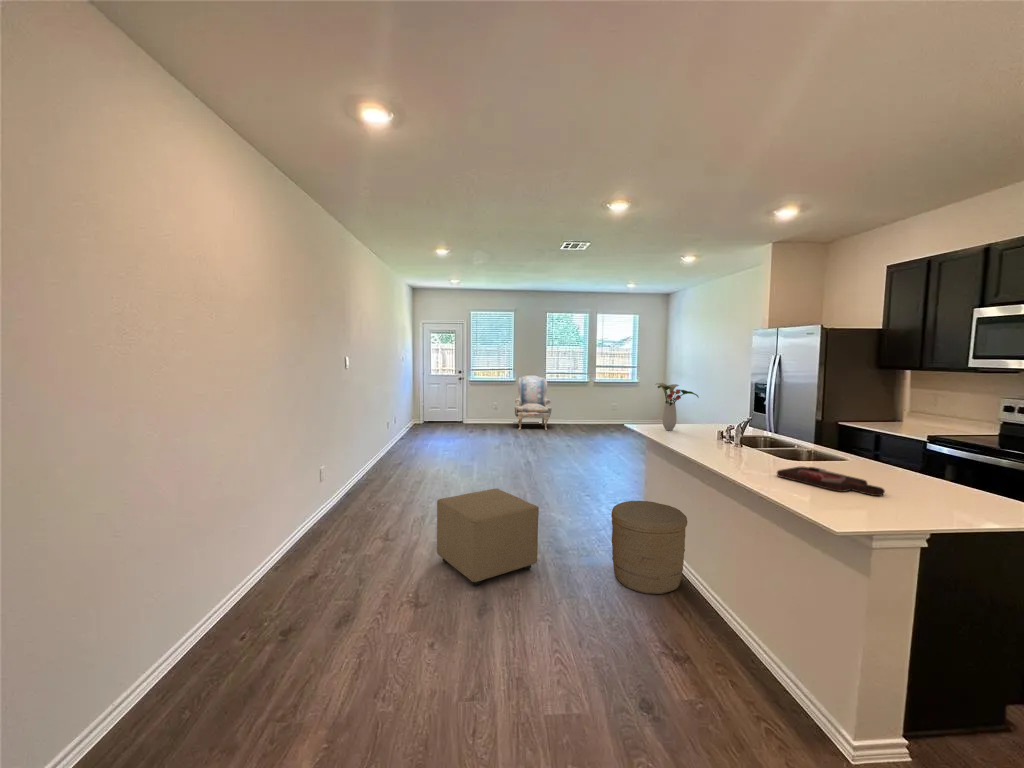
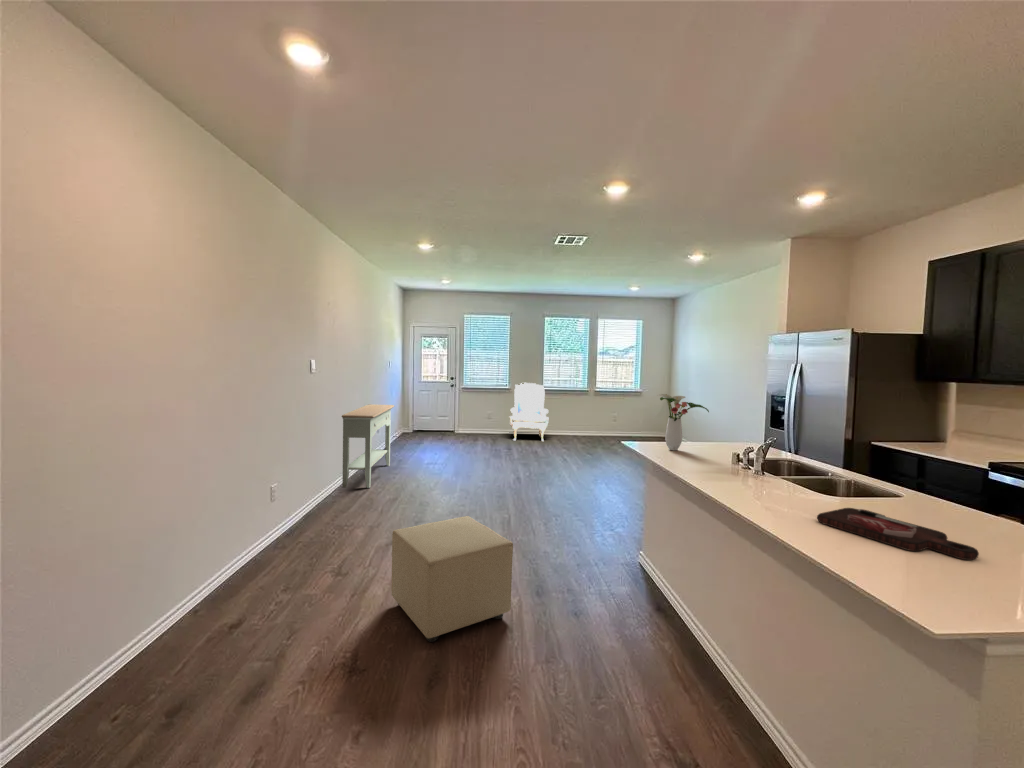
console table: none [368,397,411,473] -> present [342,404,394,488]
woven basket: present [611,501,687,594] -> none [602,536,695,659]

